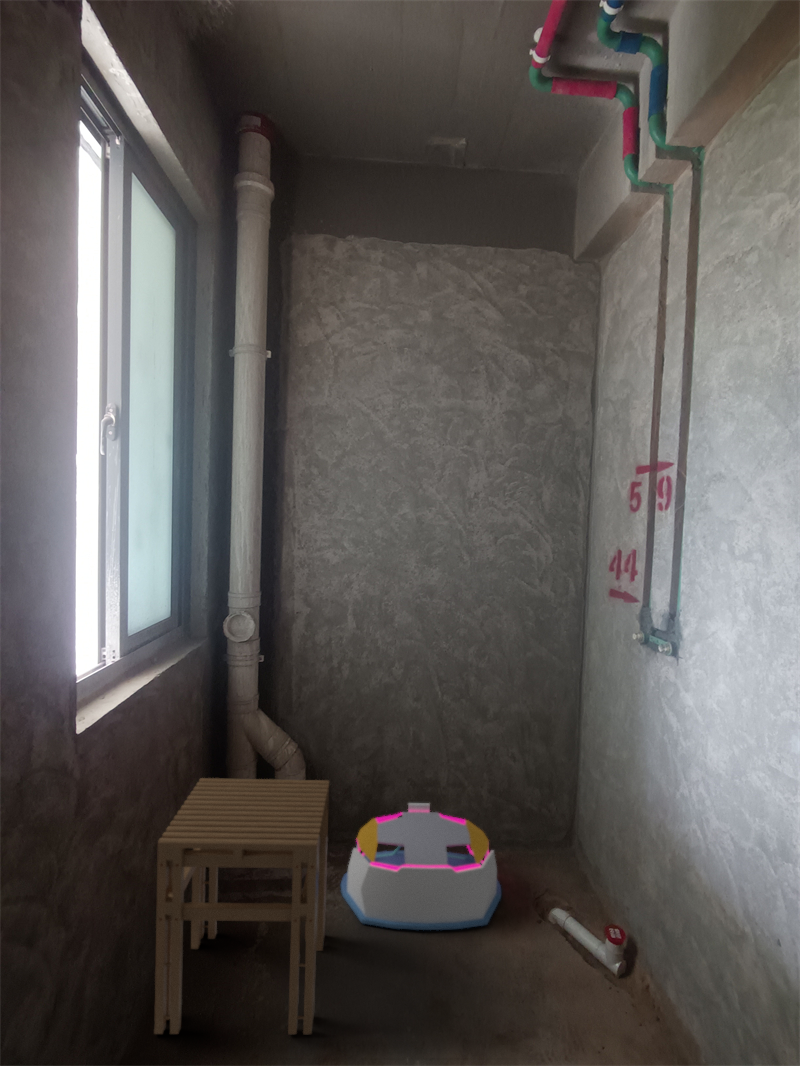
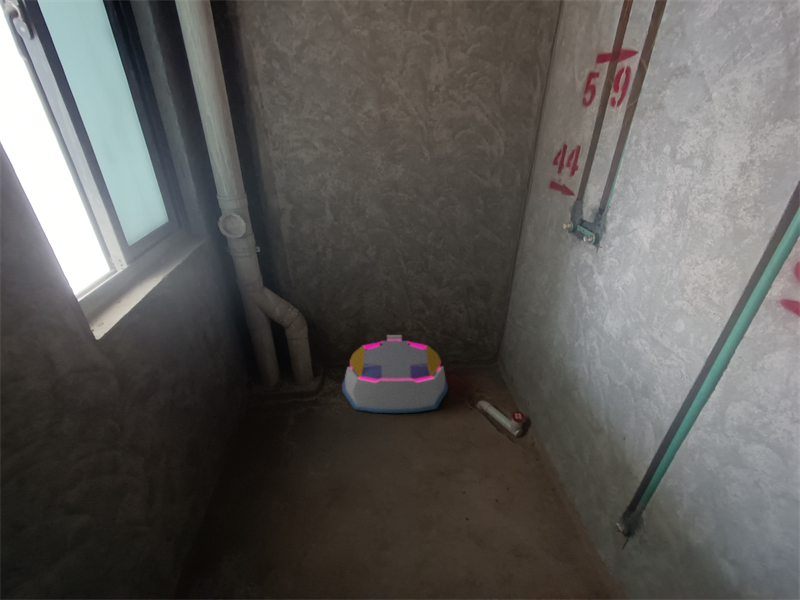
stool: present [154,778,329,1034] -> none [193,333,331,479]

